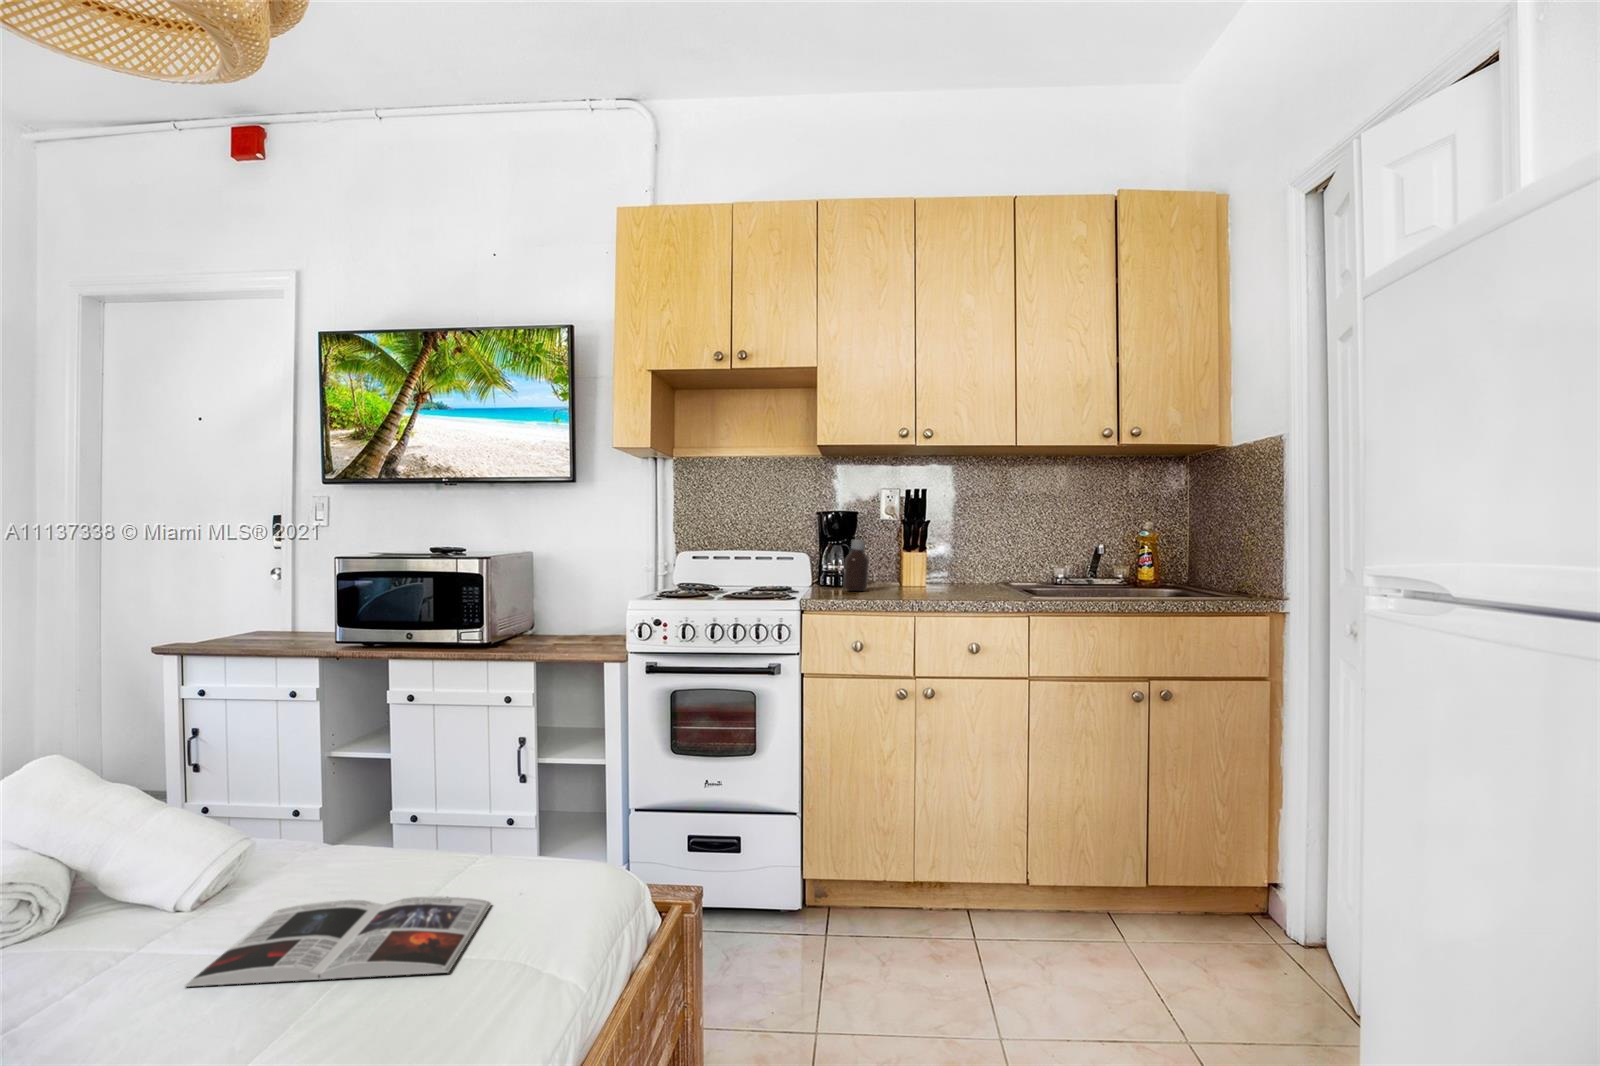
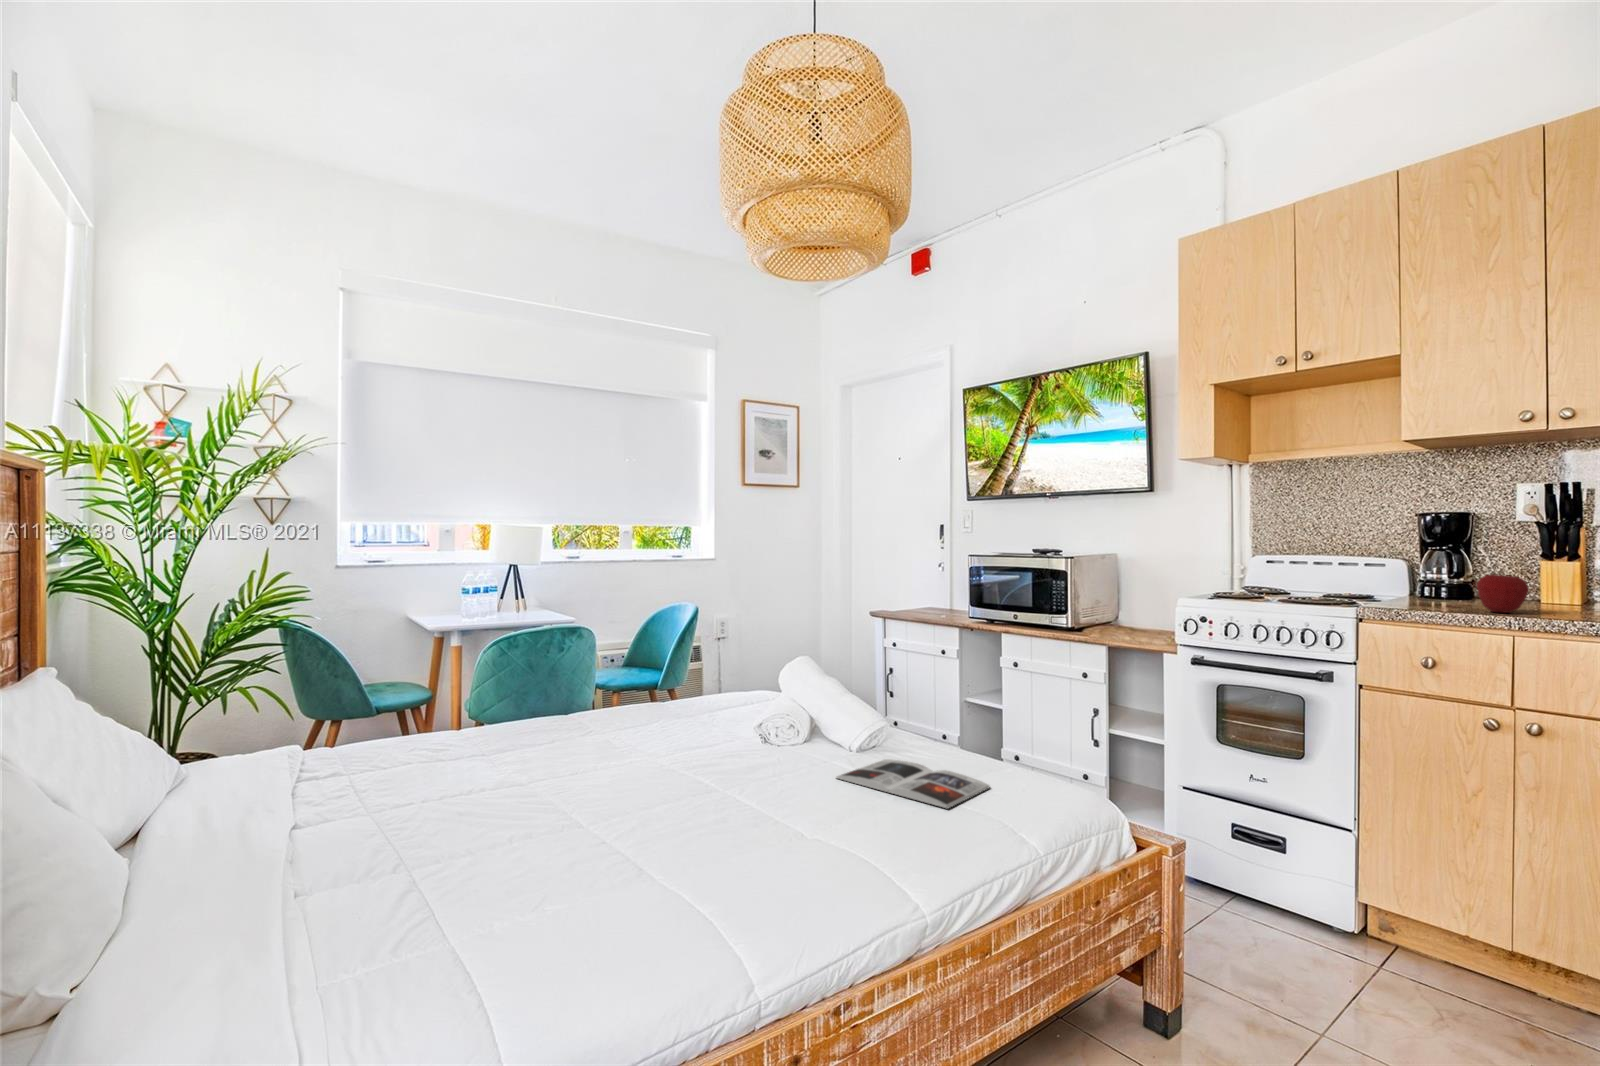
bottle: present [844,540,869,591] -> none [1442,546,1479,604]
apple: none [878,561,911,596] -> present [1477,574,1529,613]

